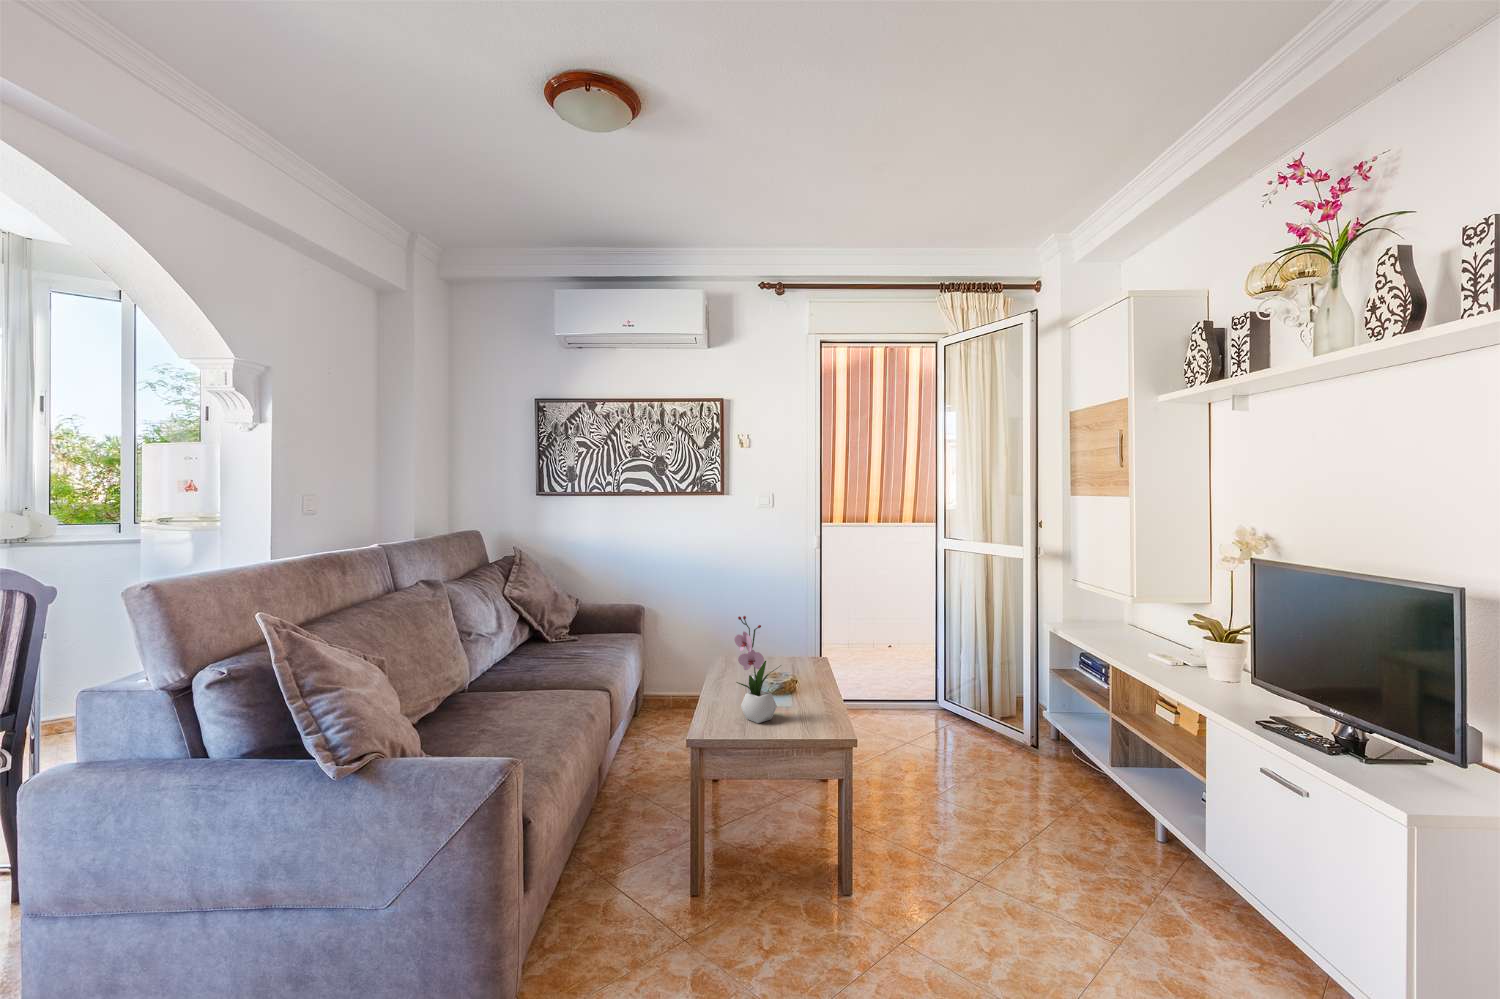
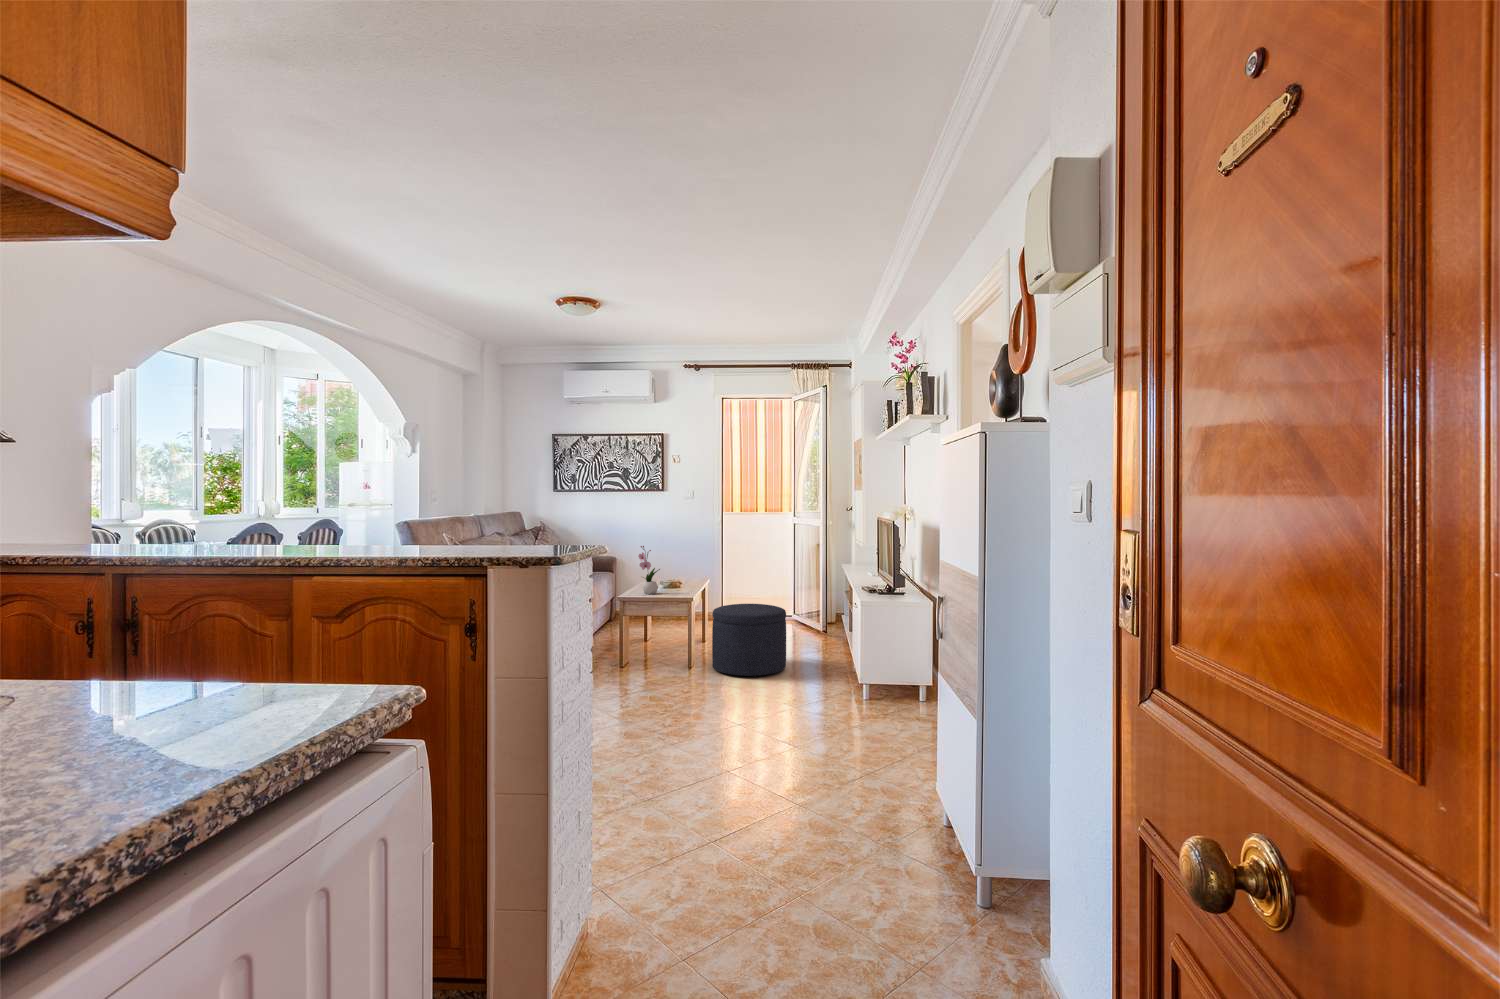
ottoman: none [907,734,1084,943] -> present [712,604,786,677]

